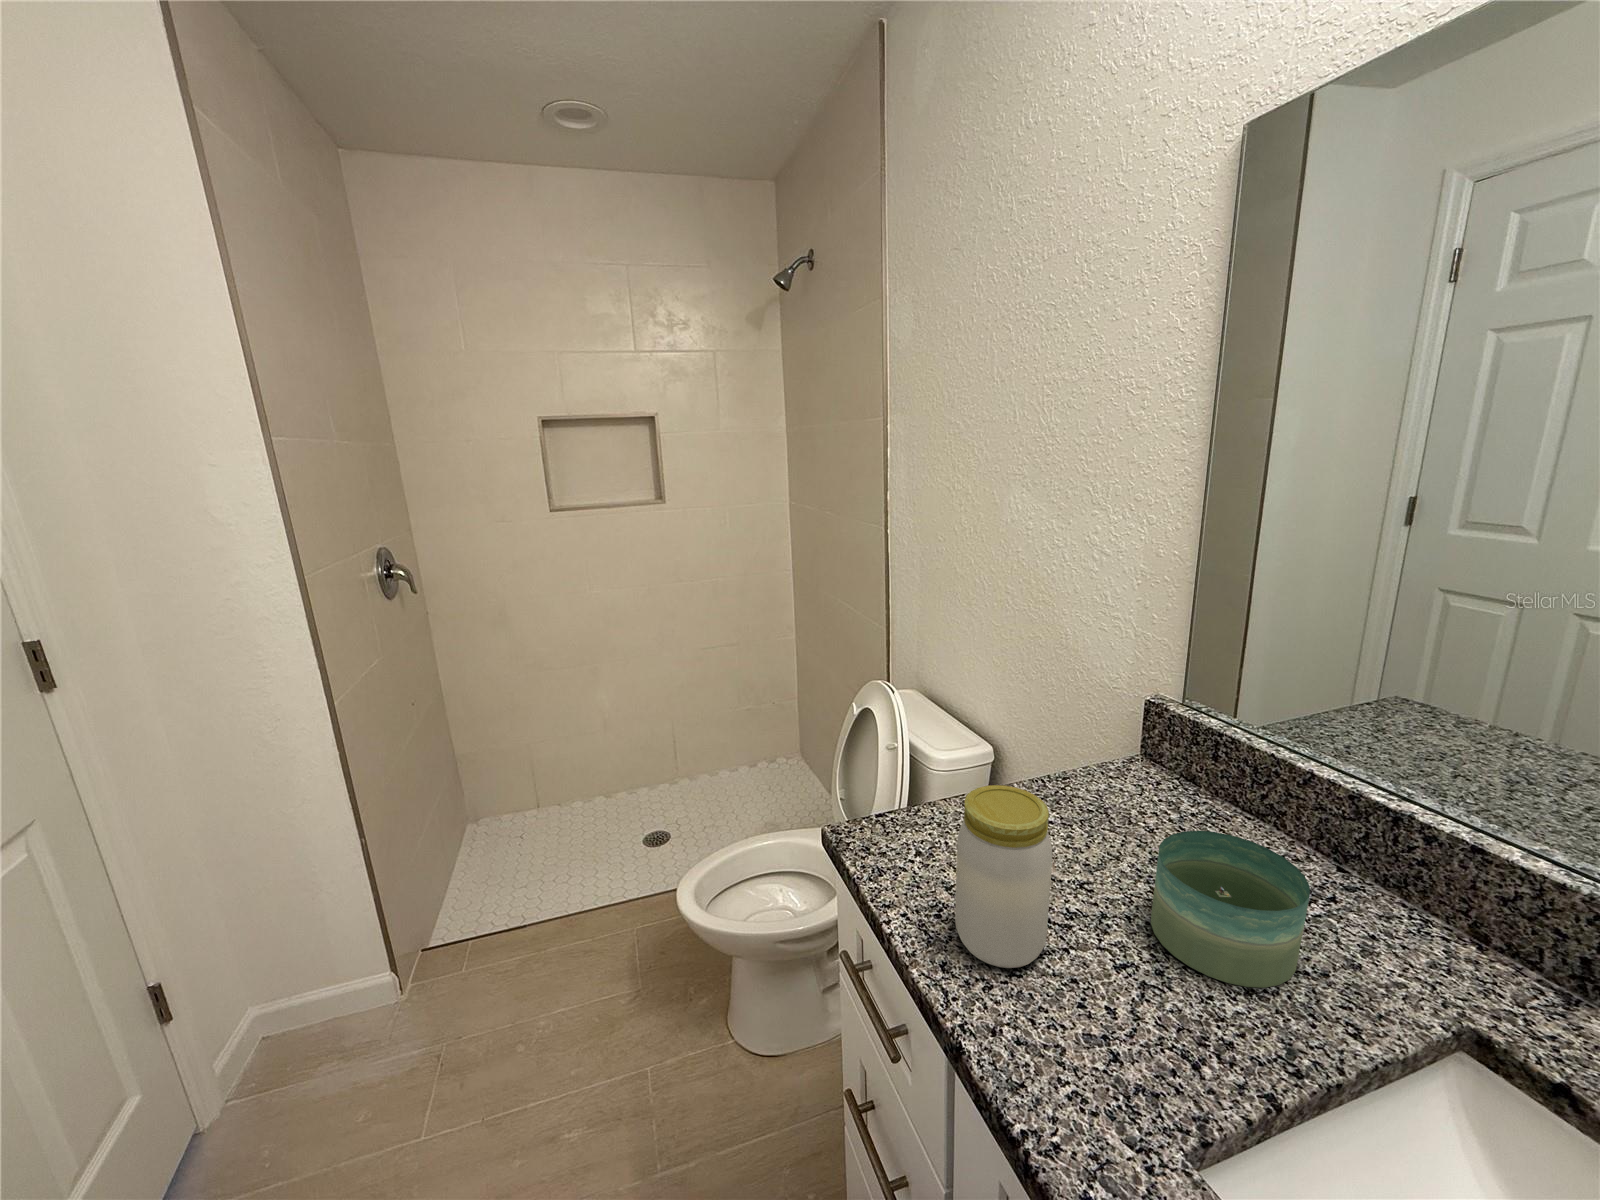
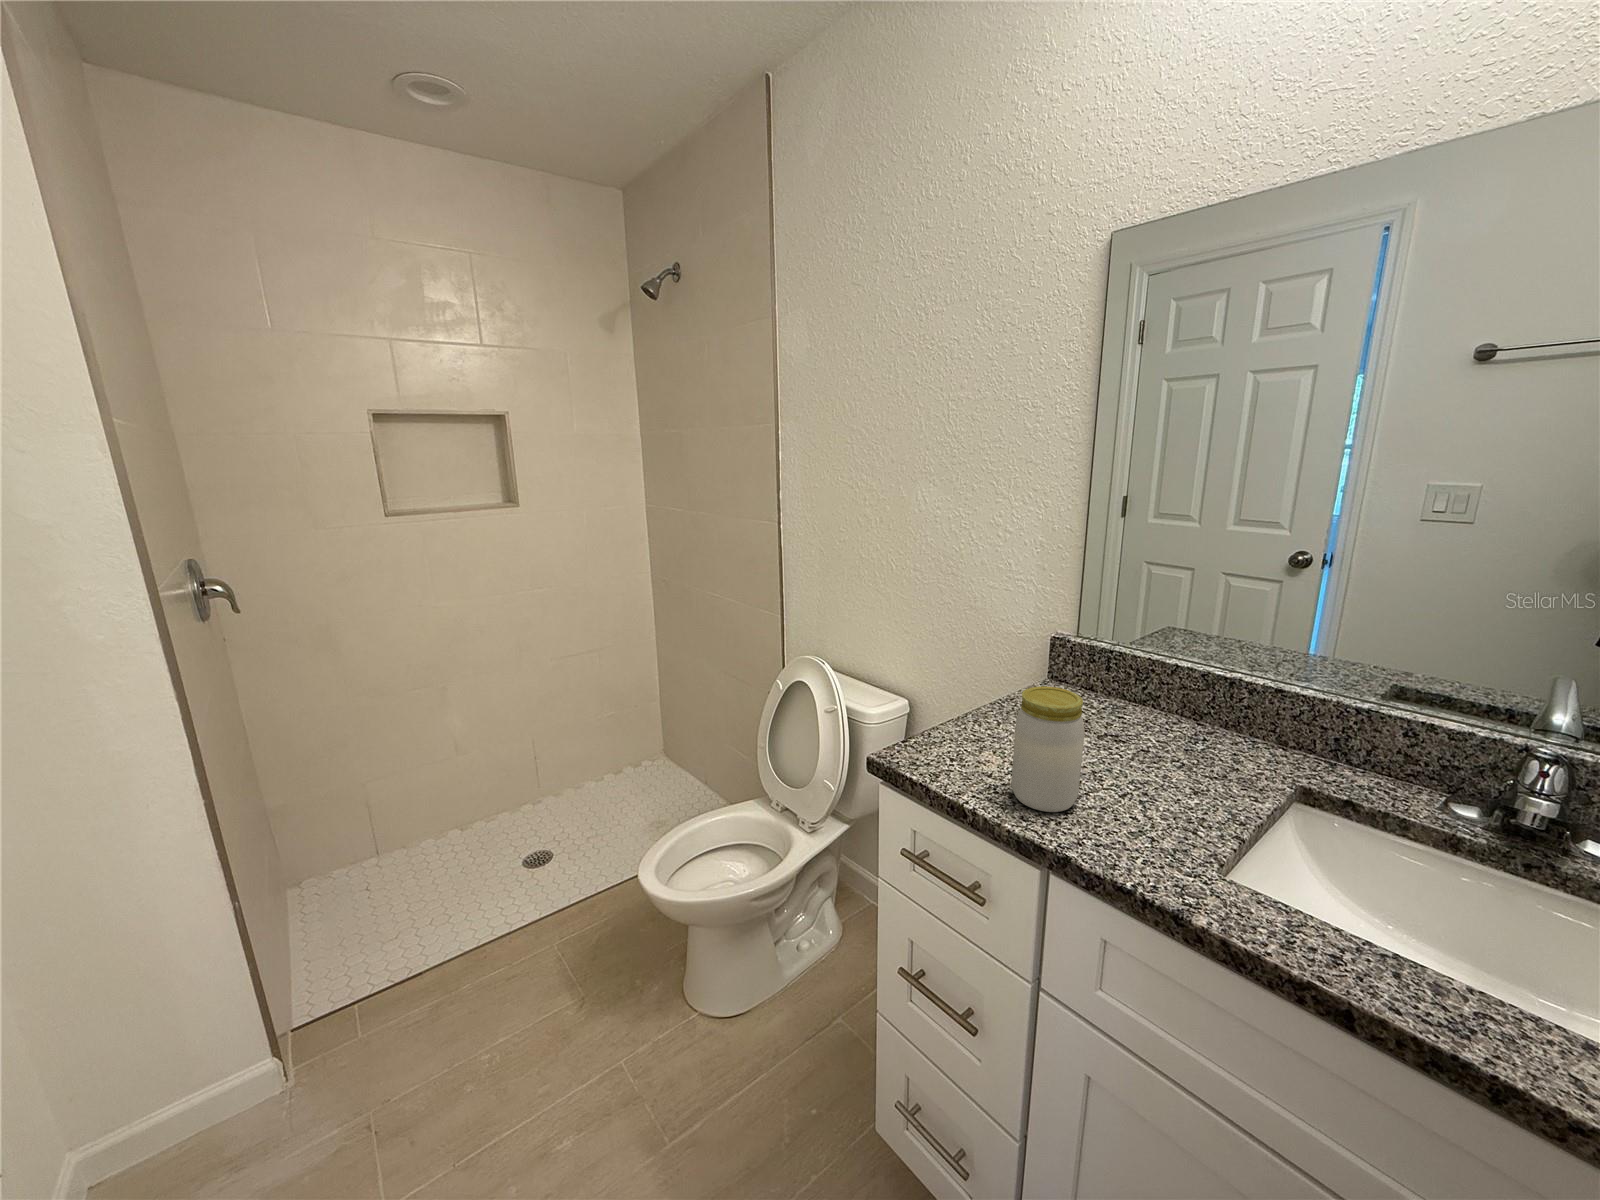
candle: present [1151,831,1310,988] -> none [1119,704,1219,791]

